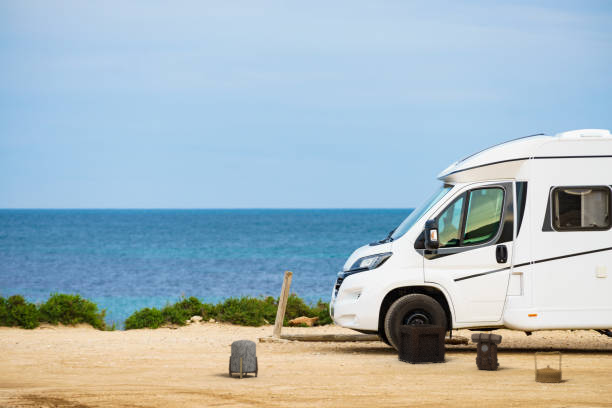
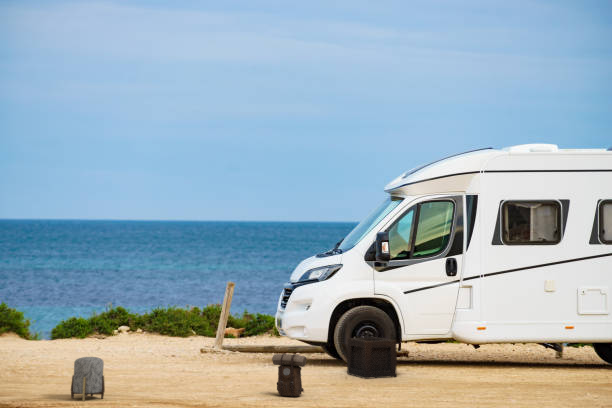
backpack: present [471,333,502,370] -> present [272,354,306,397]
stool: present [229,340,258,379] -> present [71,357,105,401]
basket: present [534,352,562,383] -> none [503,368,532,401]

